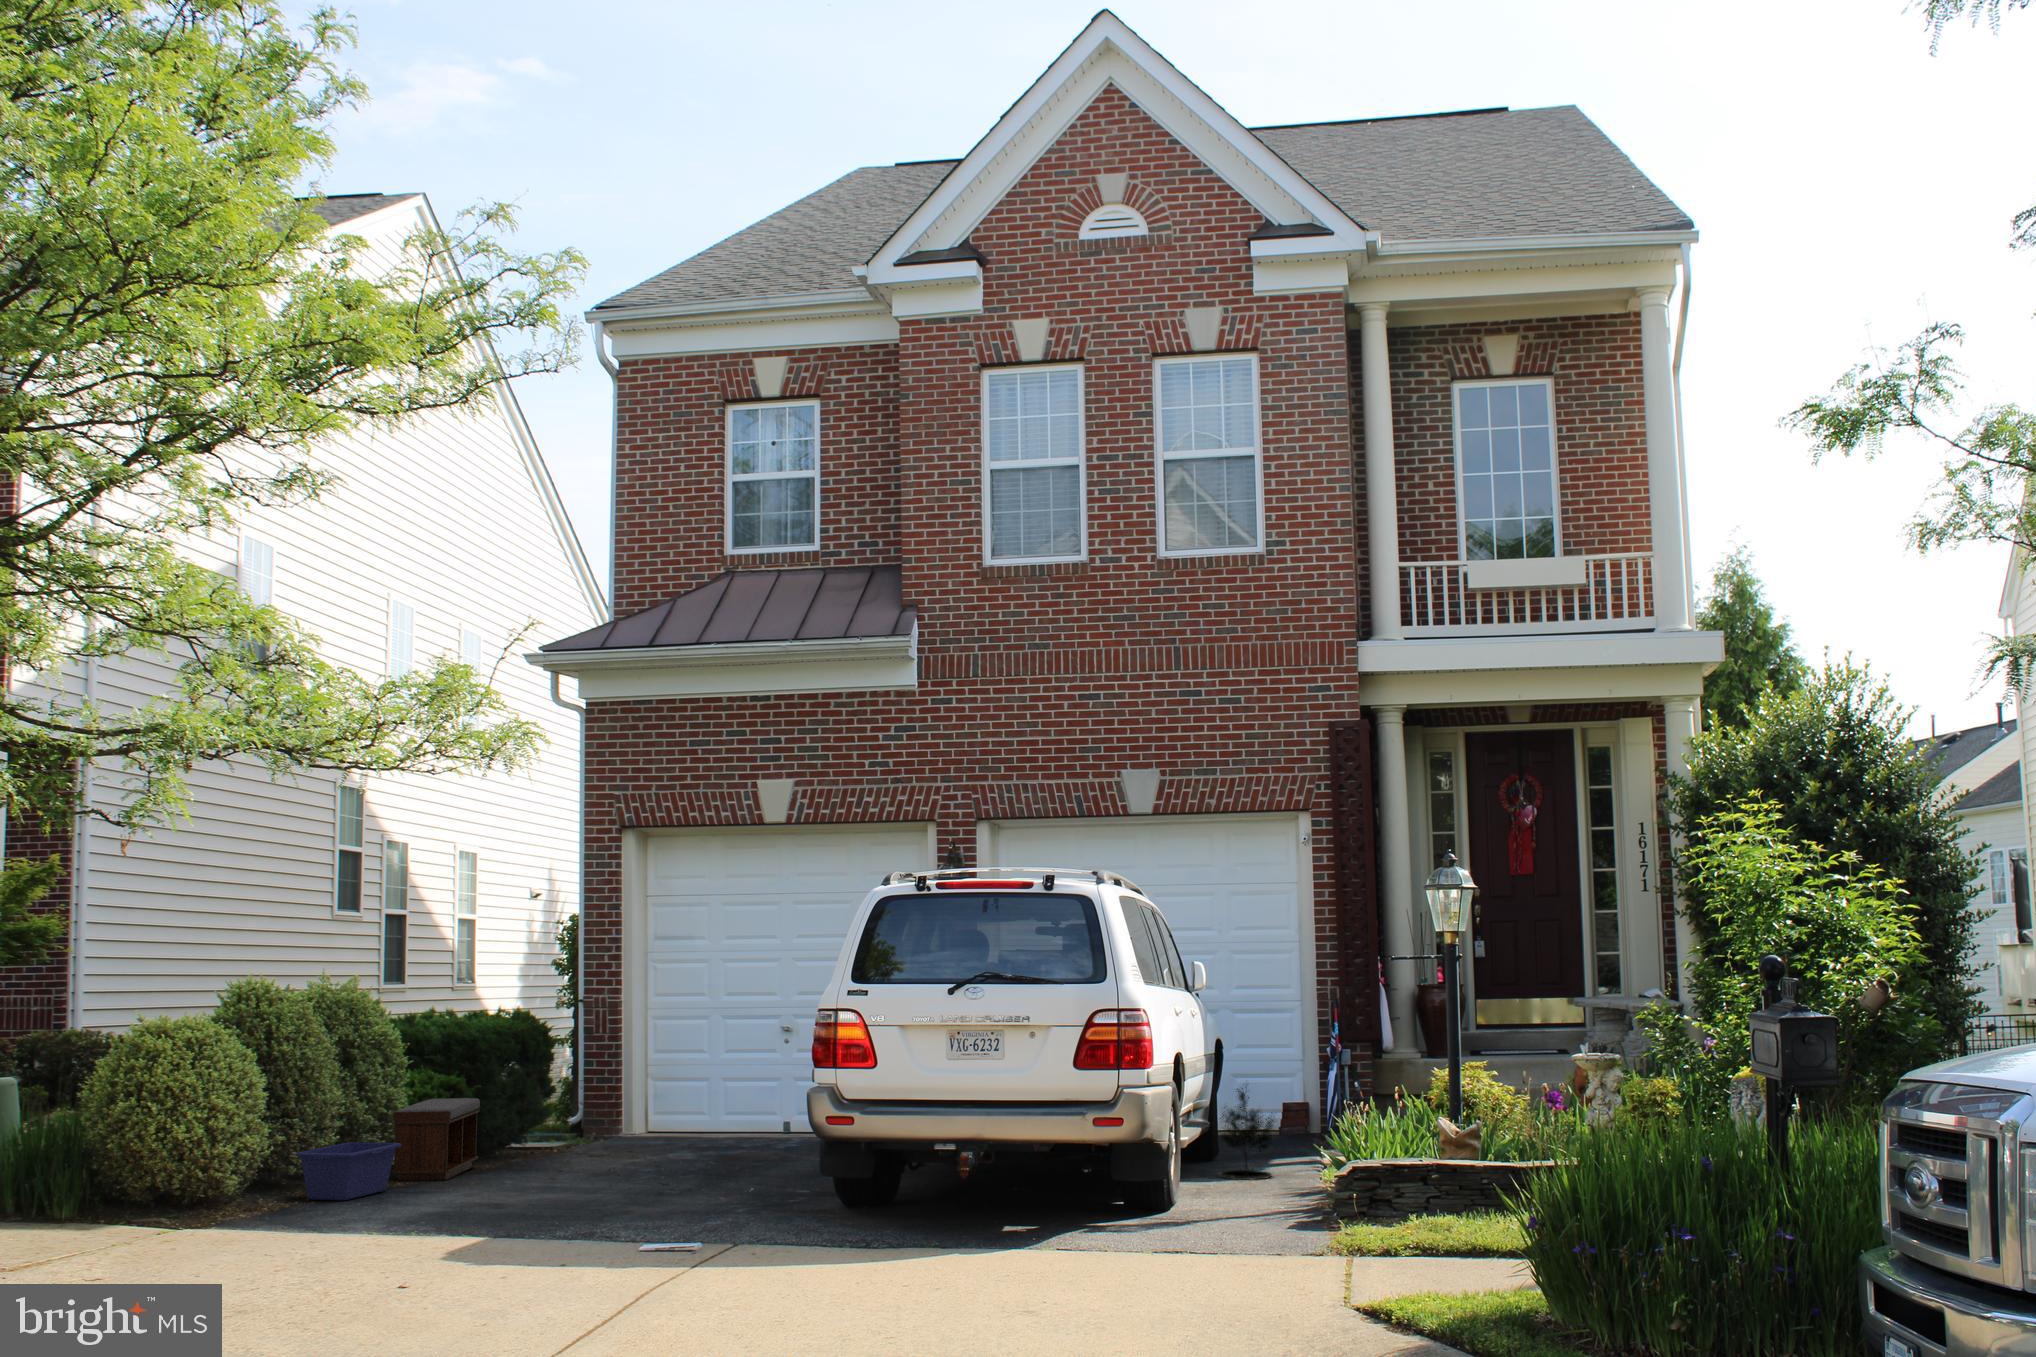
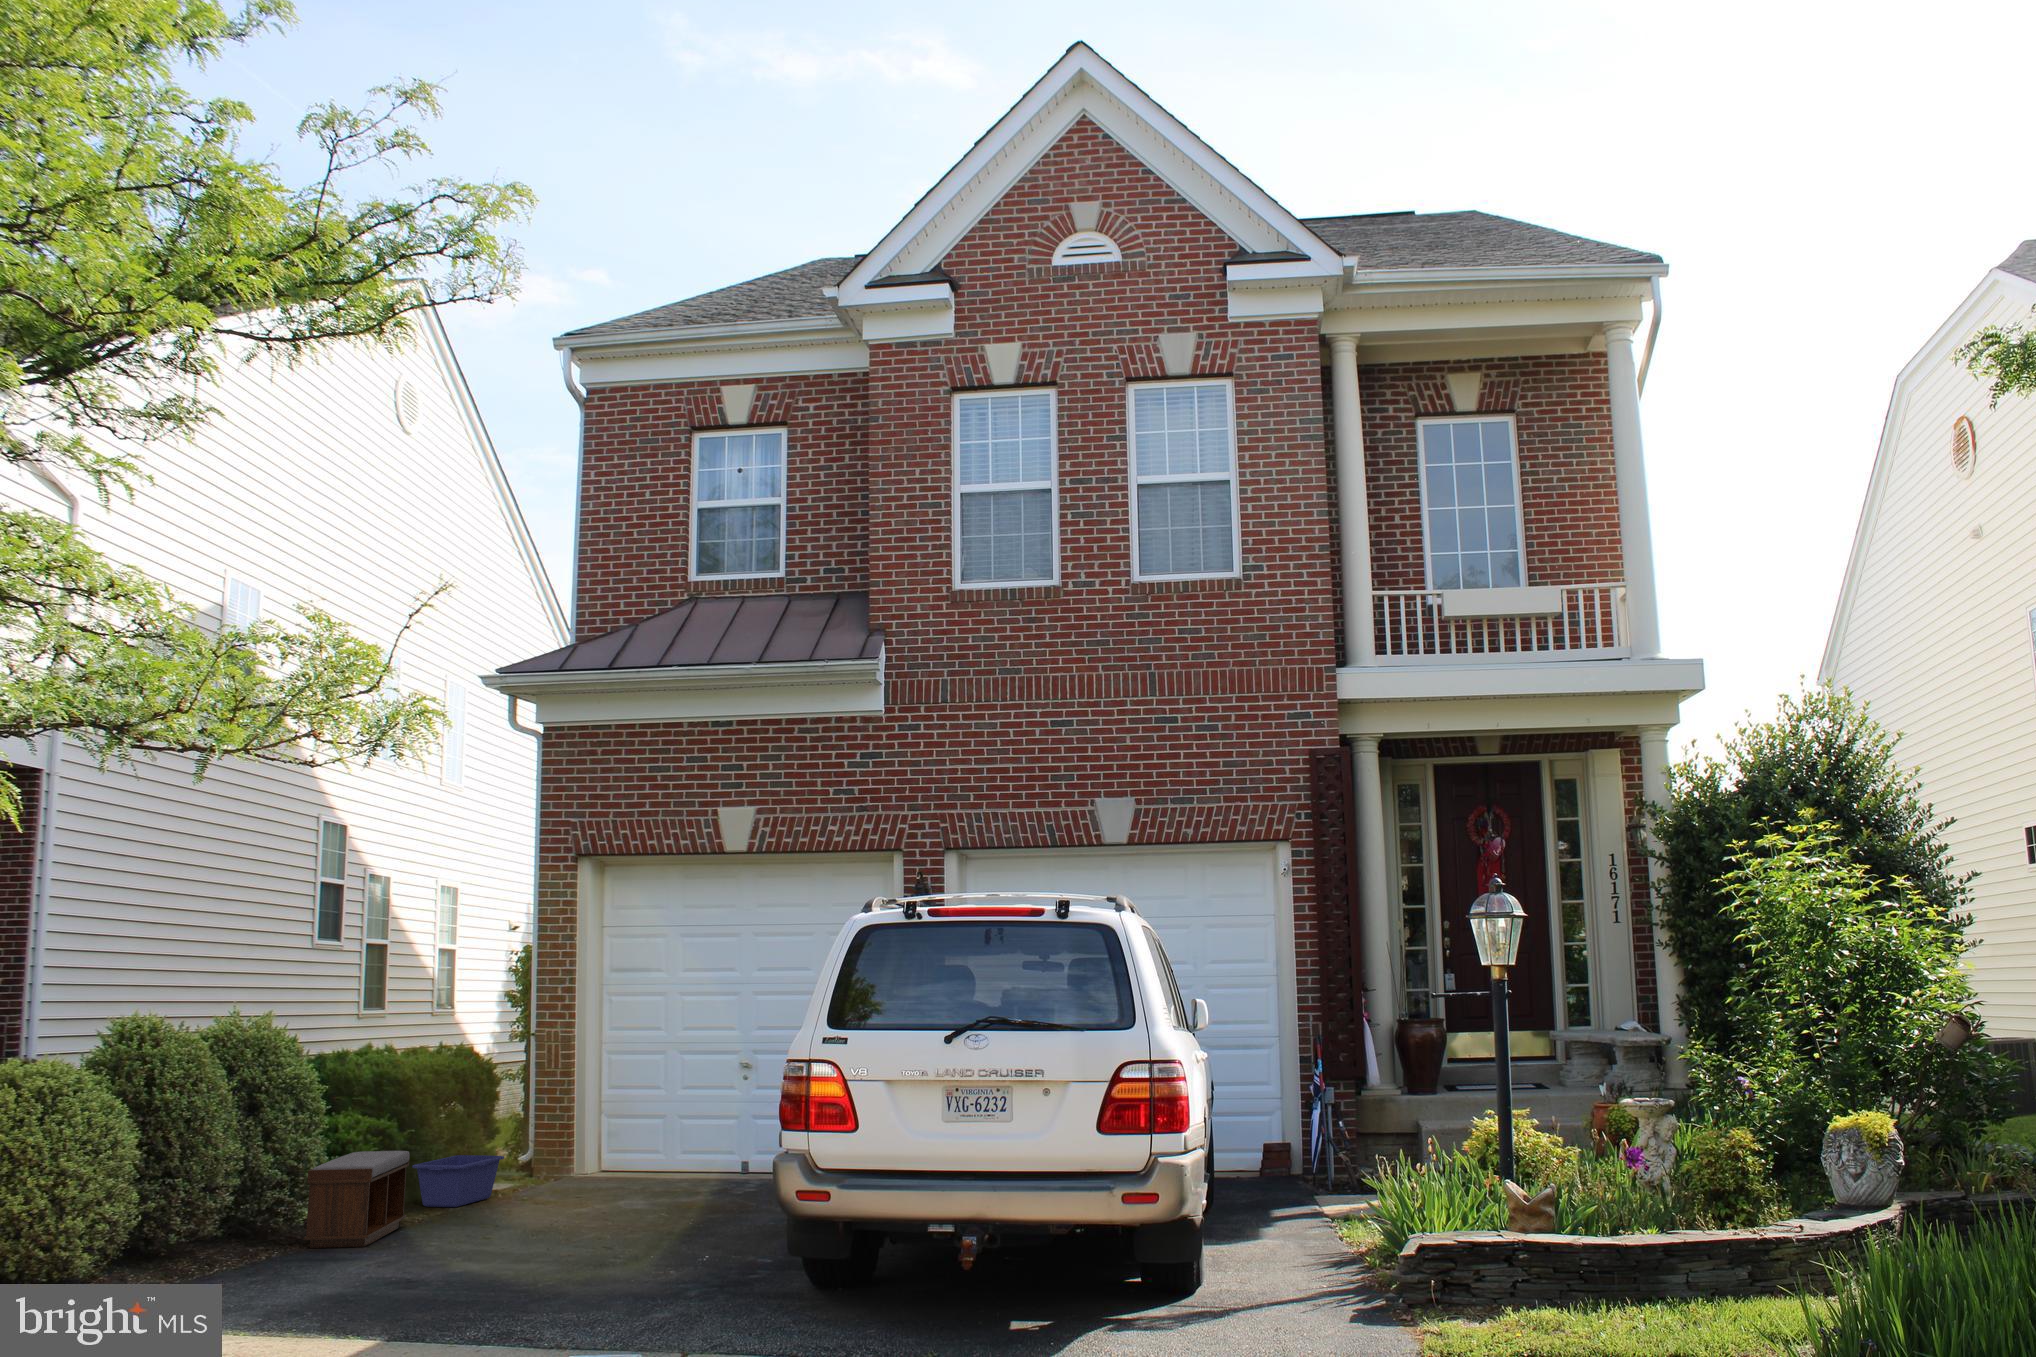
potted tree: present [1219,1084,1274,1180] -> none [1216,1128,1287,1239]
storage bin: present [295,1142,401,1201] -> present [412,1155,504,1207]

